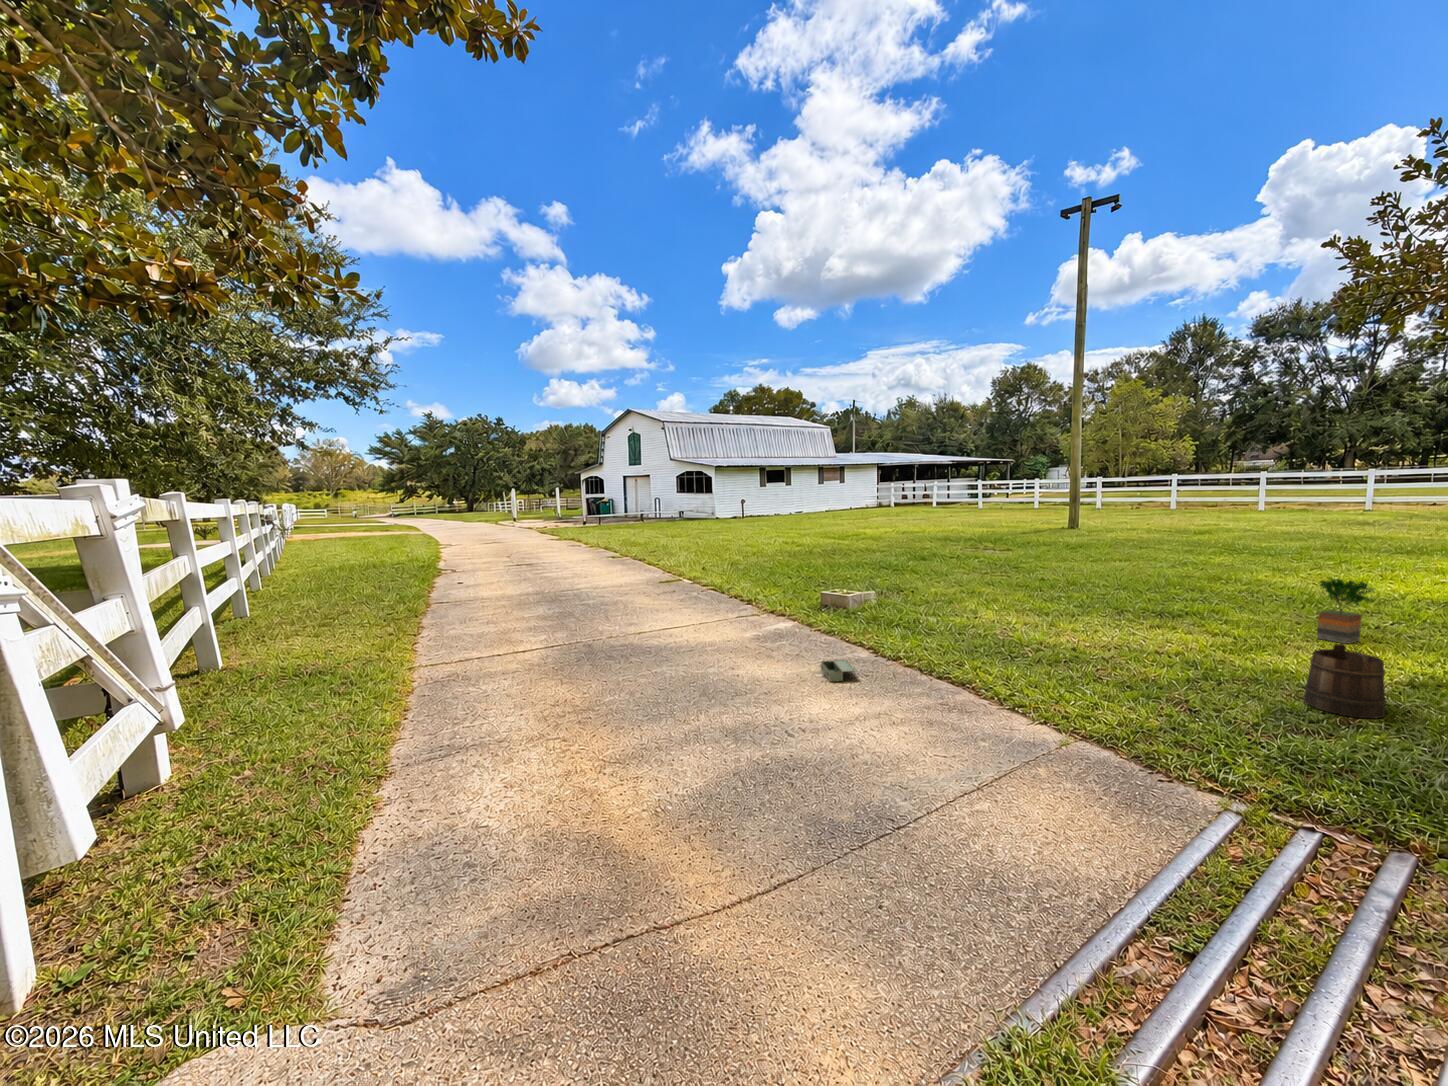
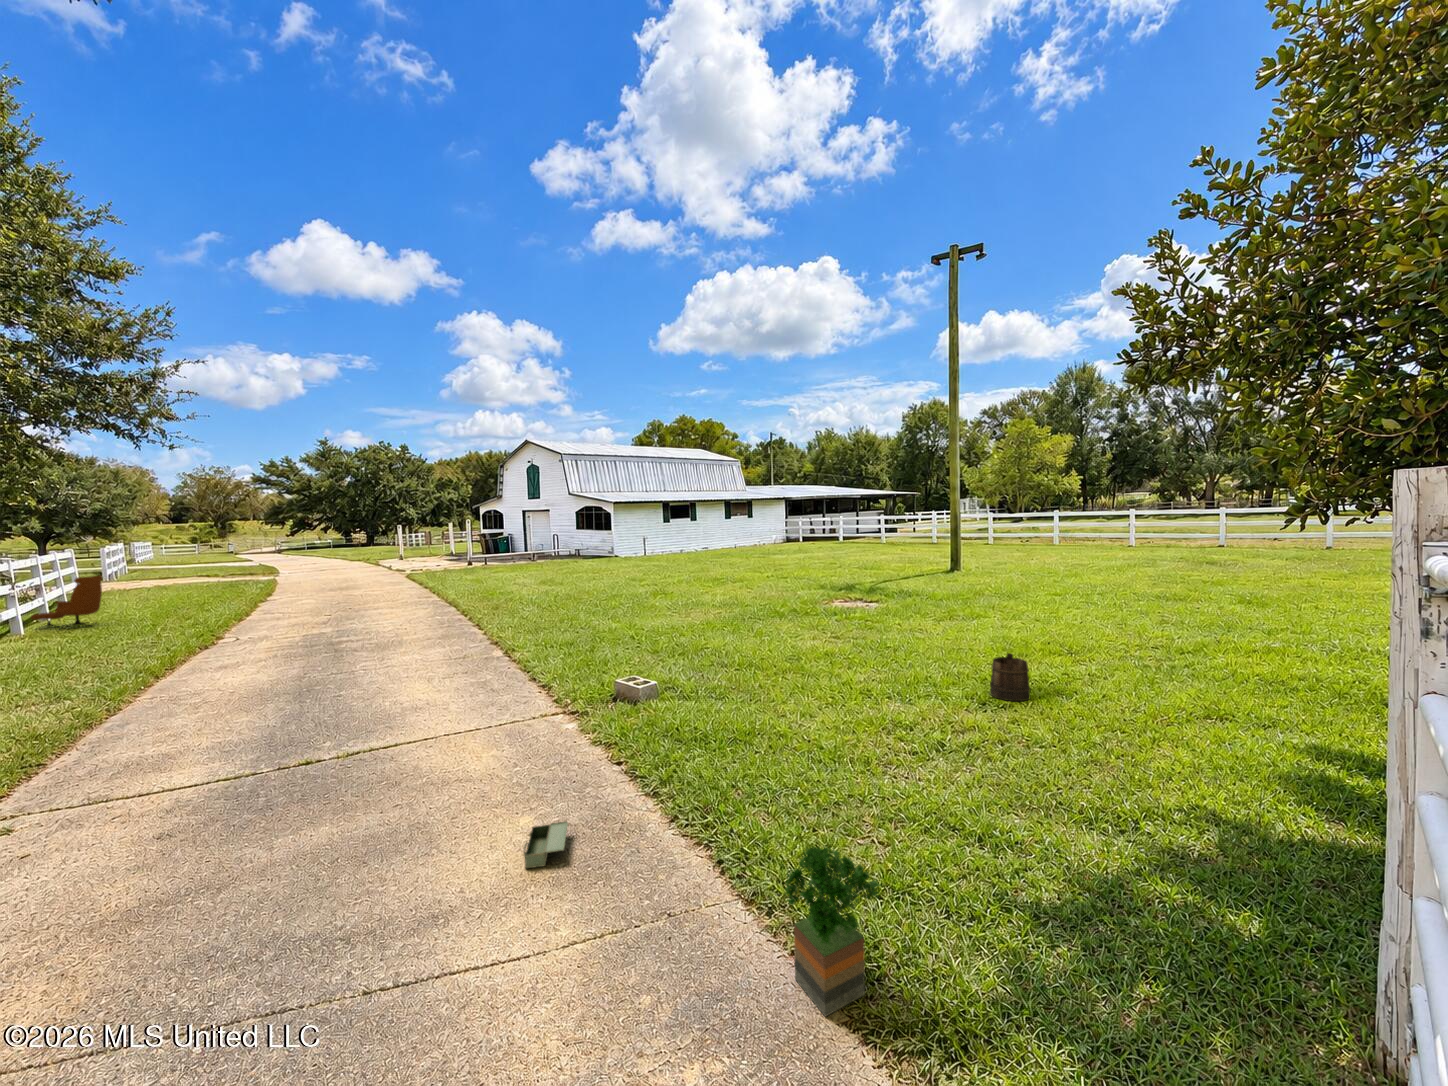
lounge chair: none [284,519,334,563] -> present [31,575,102,628]
potted tree: present [1317,579,1375,644] -> present [785,846,880,1016]
bucket: present [1304,644,1386,719] -> present [990,653,1031,701]

